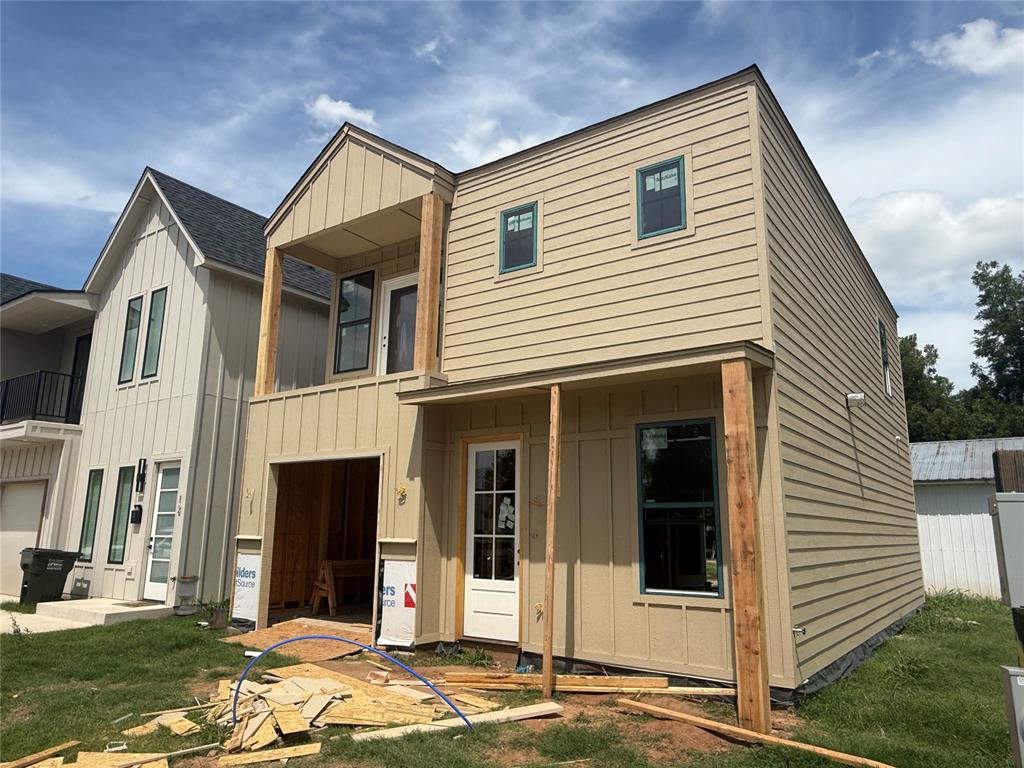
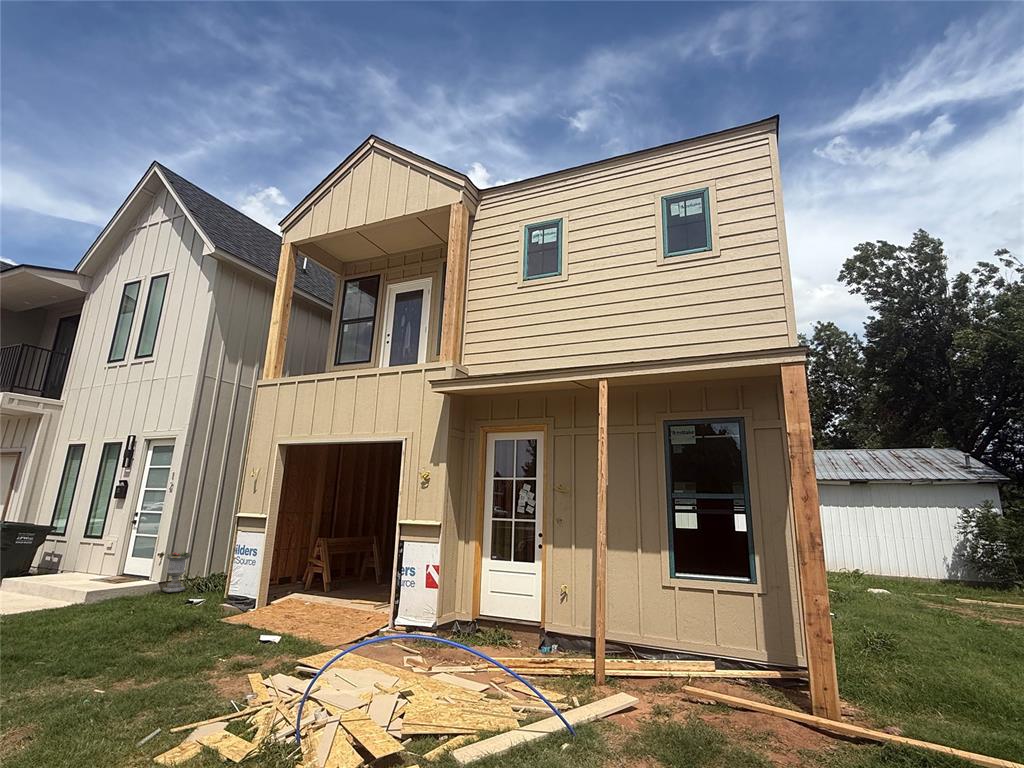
watering can: present [197,609,232,629] -> none [193,587,230,608]

